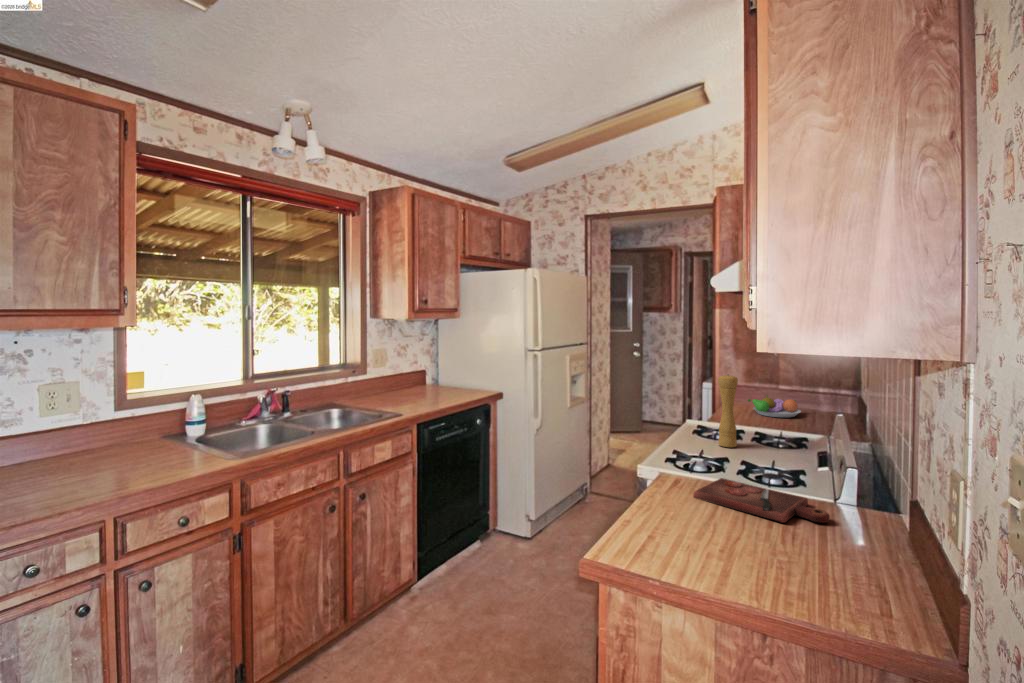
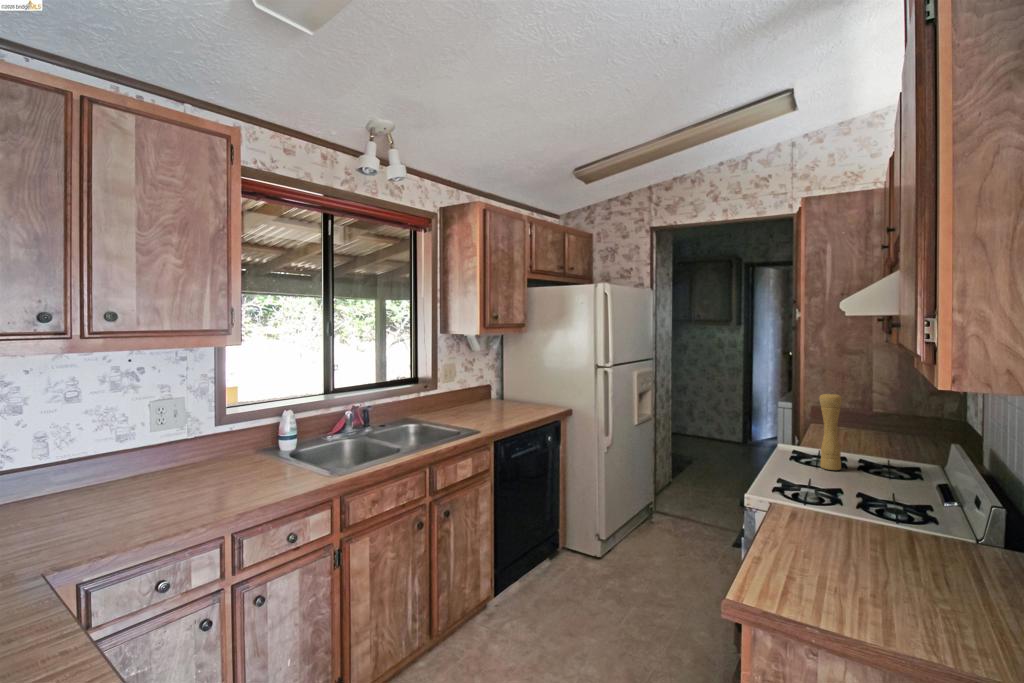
fruit bowl: present [748,396,801,417] -> none [838,413,900,438]
cutting board: present [693,478,830,523] -> none [814,505,978,557]

